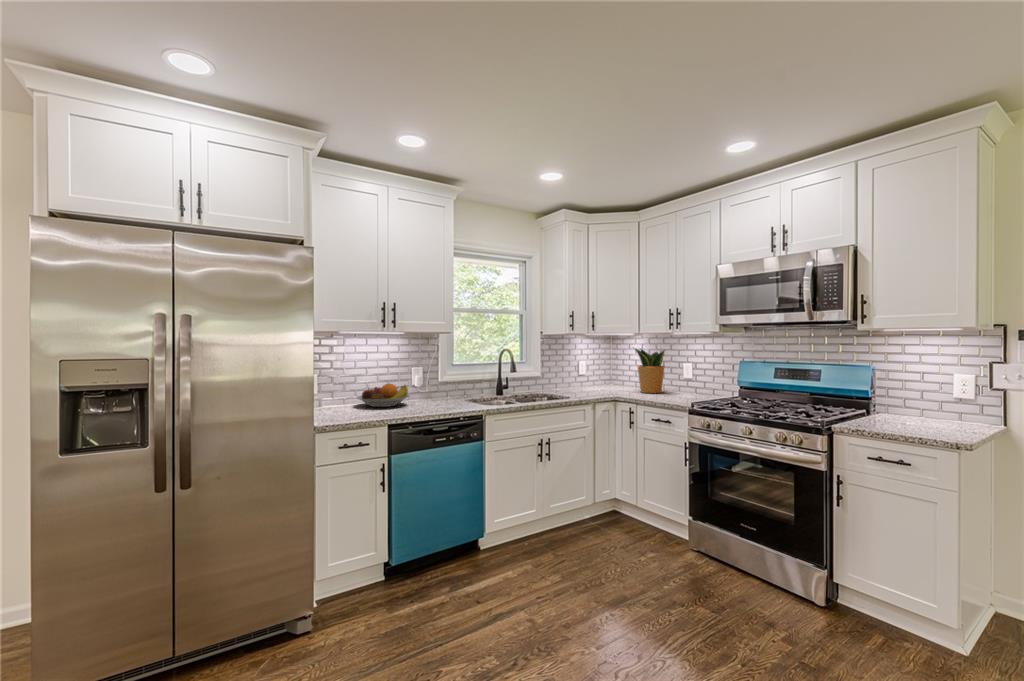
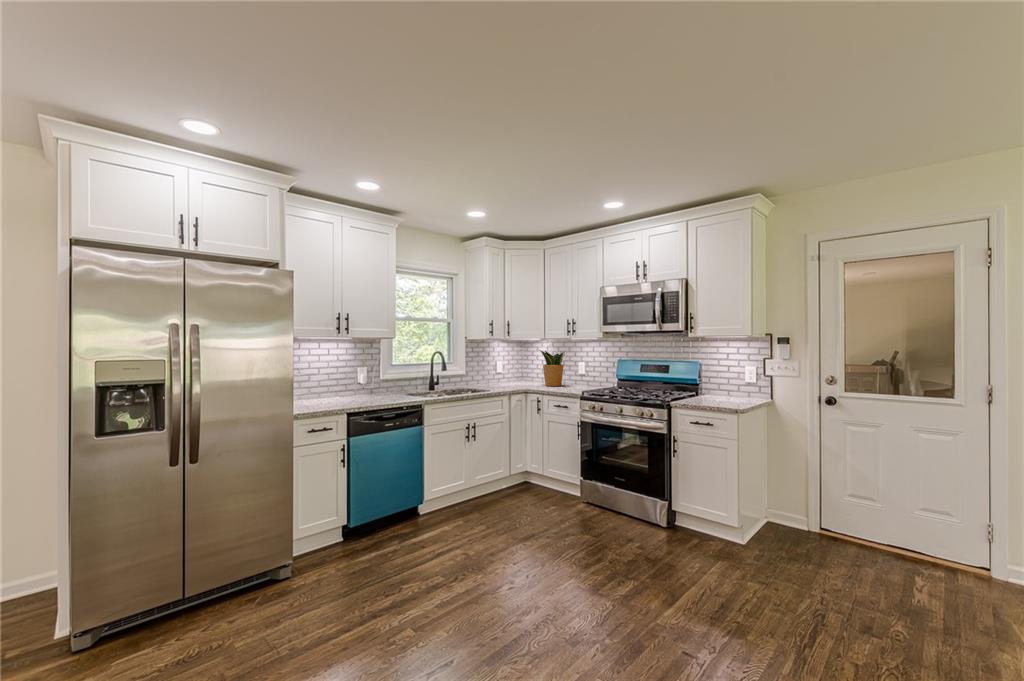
fruit bowl: present [357,384,409,407] -> none [313,381,359,400]

